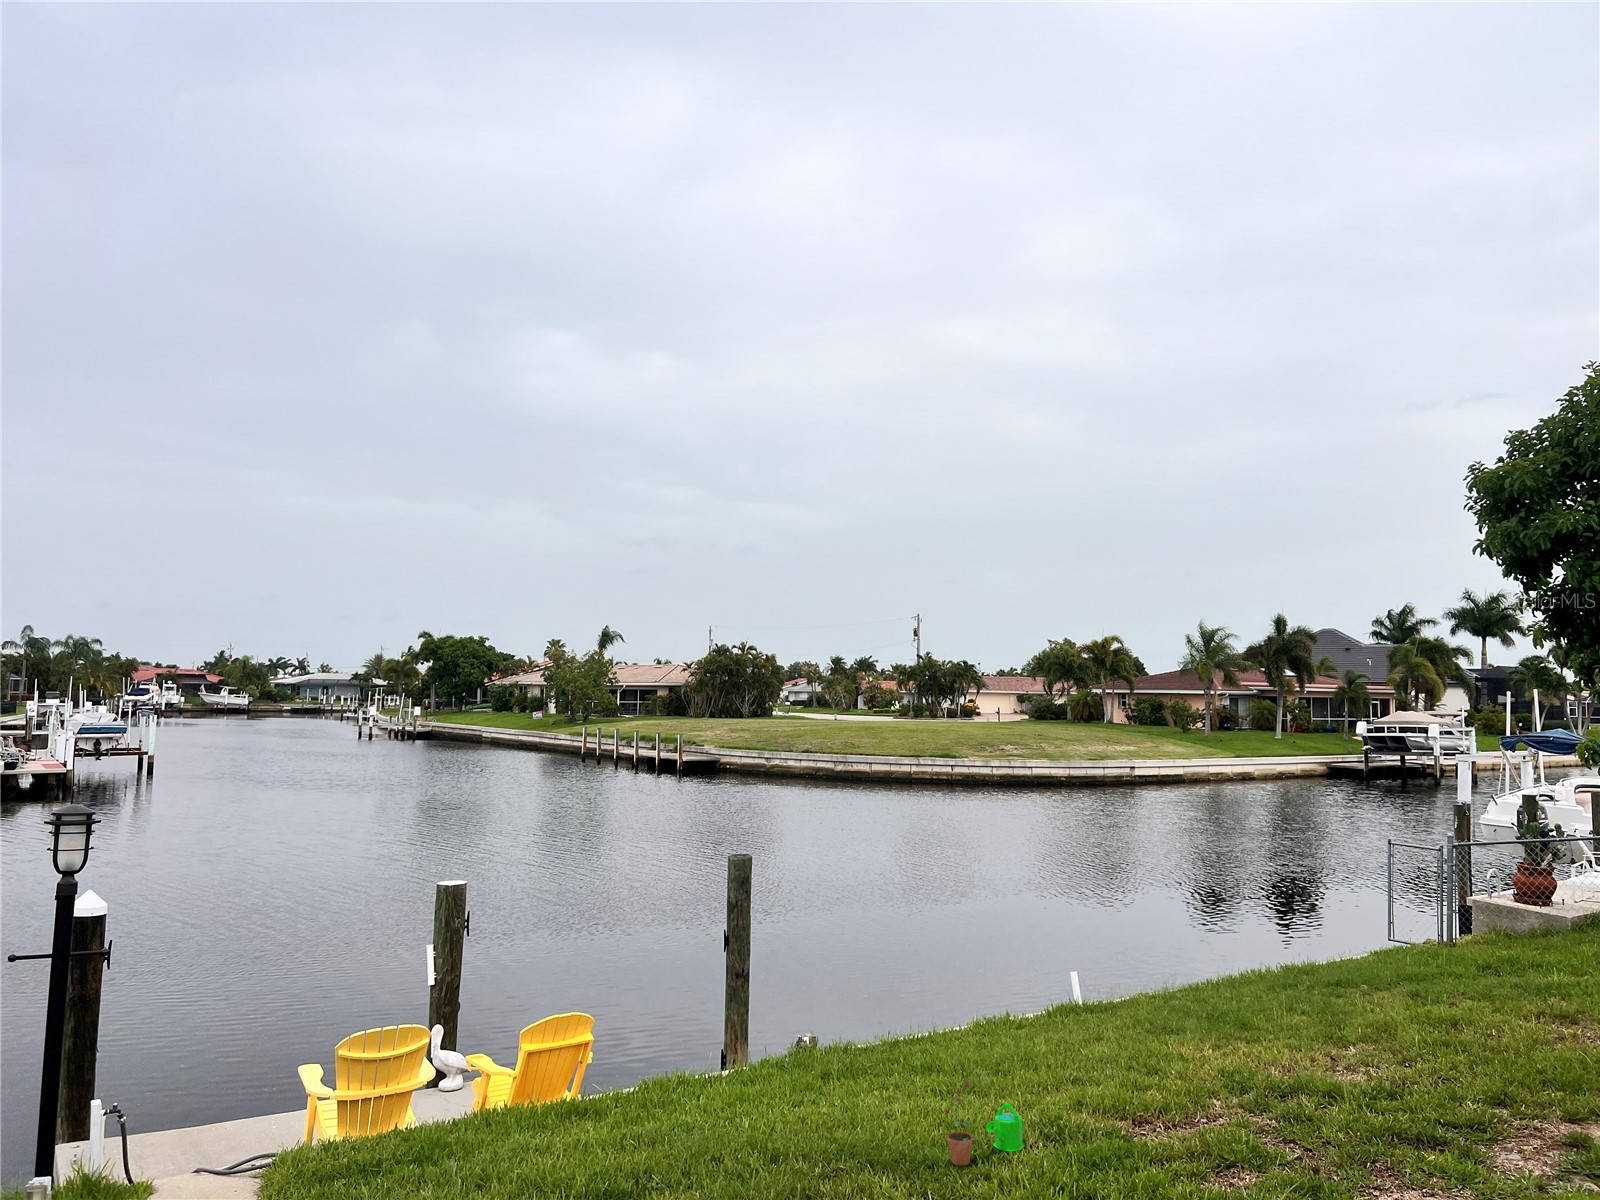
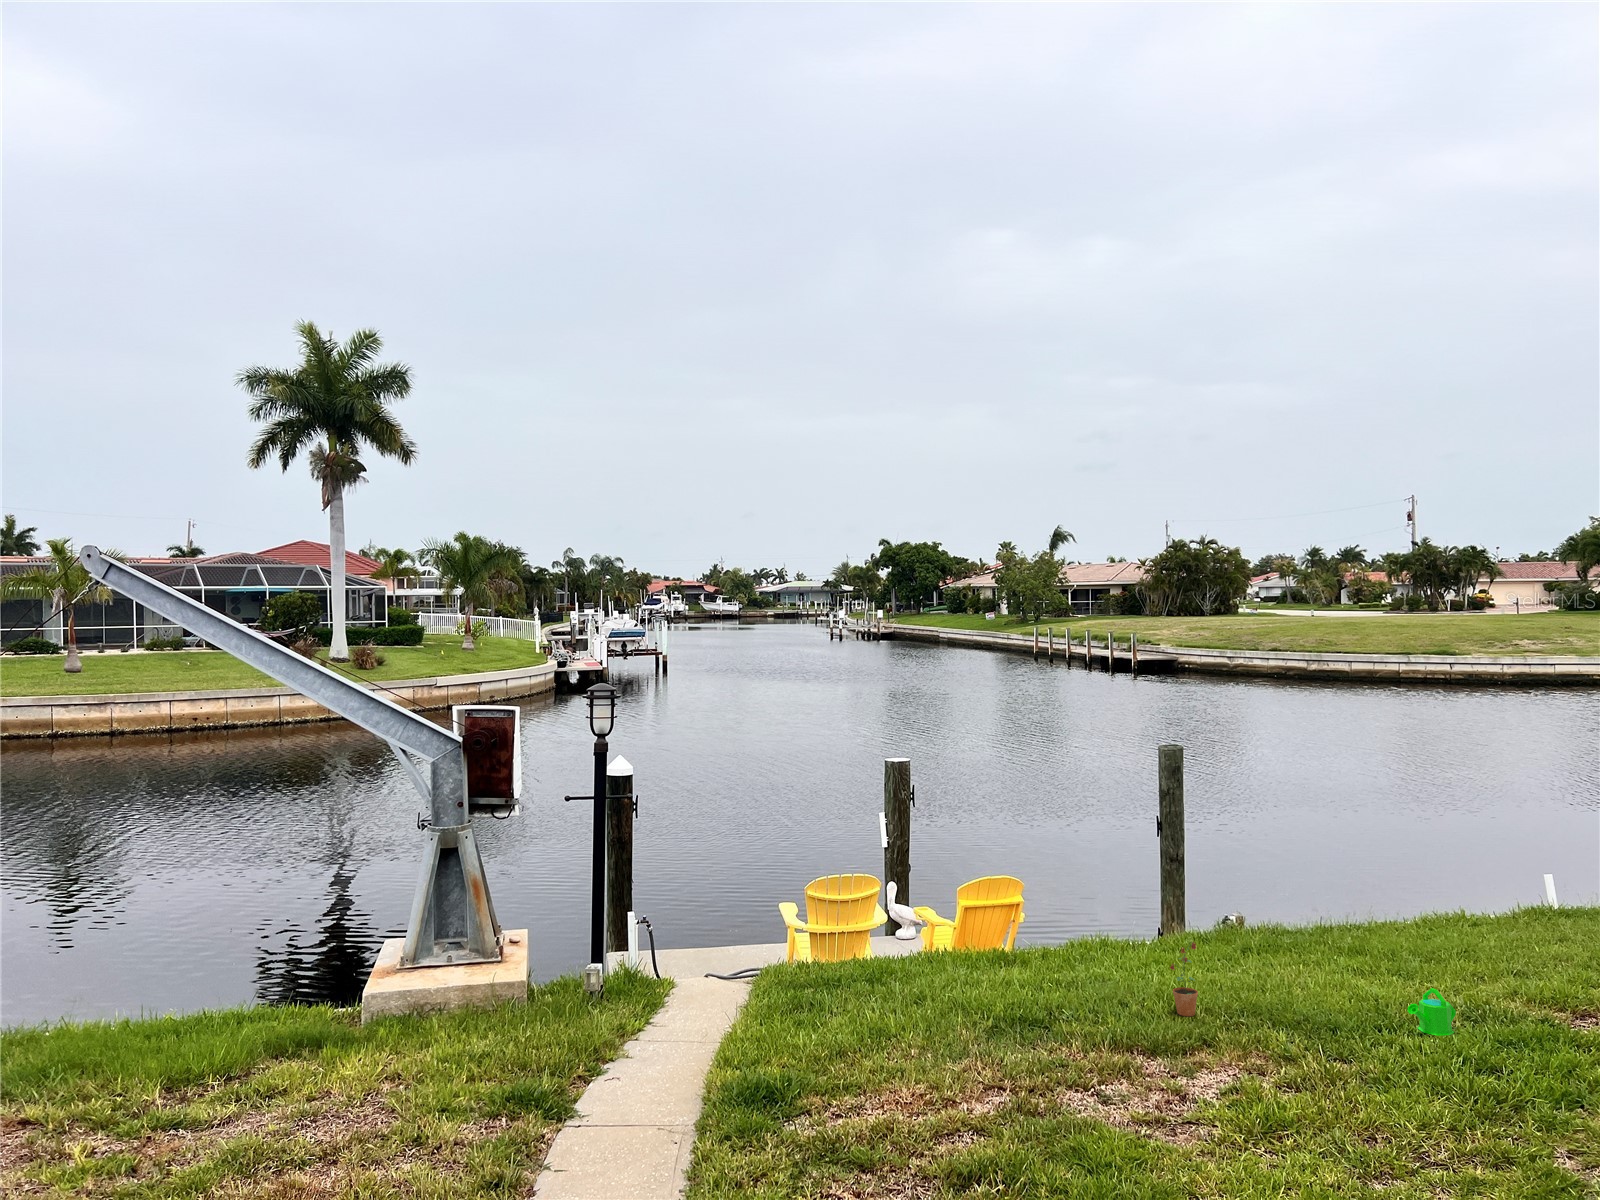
potted plant: present [945,1080,973,1165] -> present [1170,942,1198,1016]

